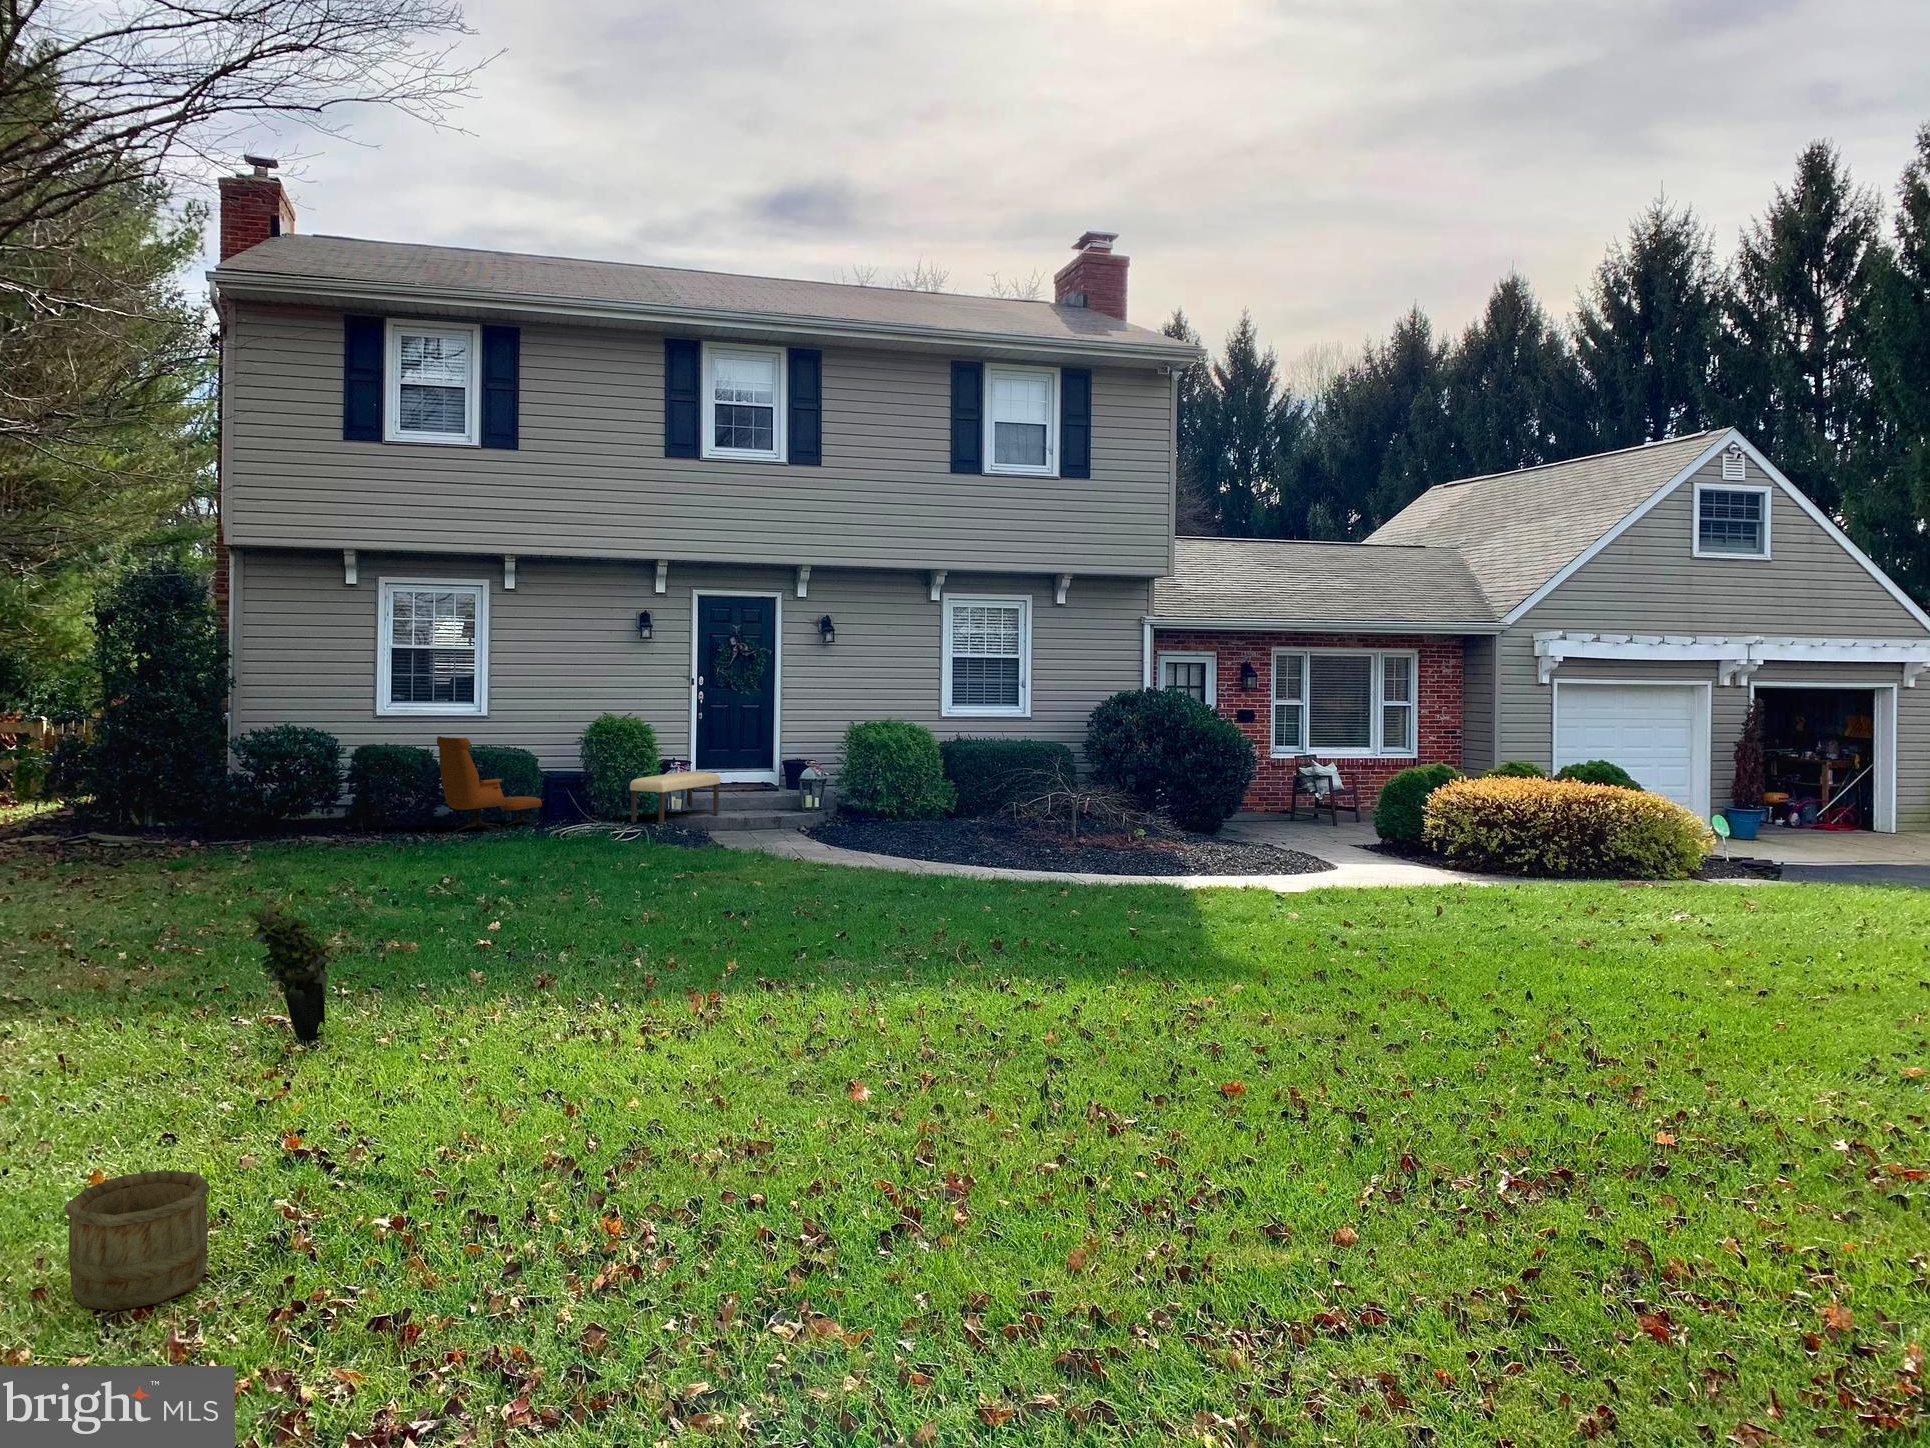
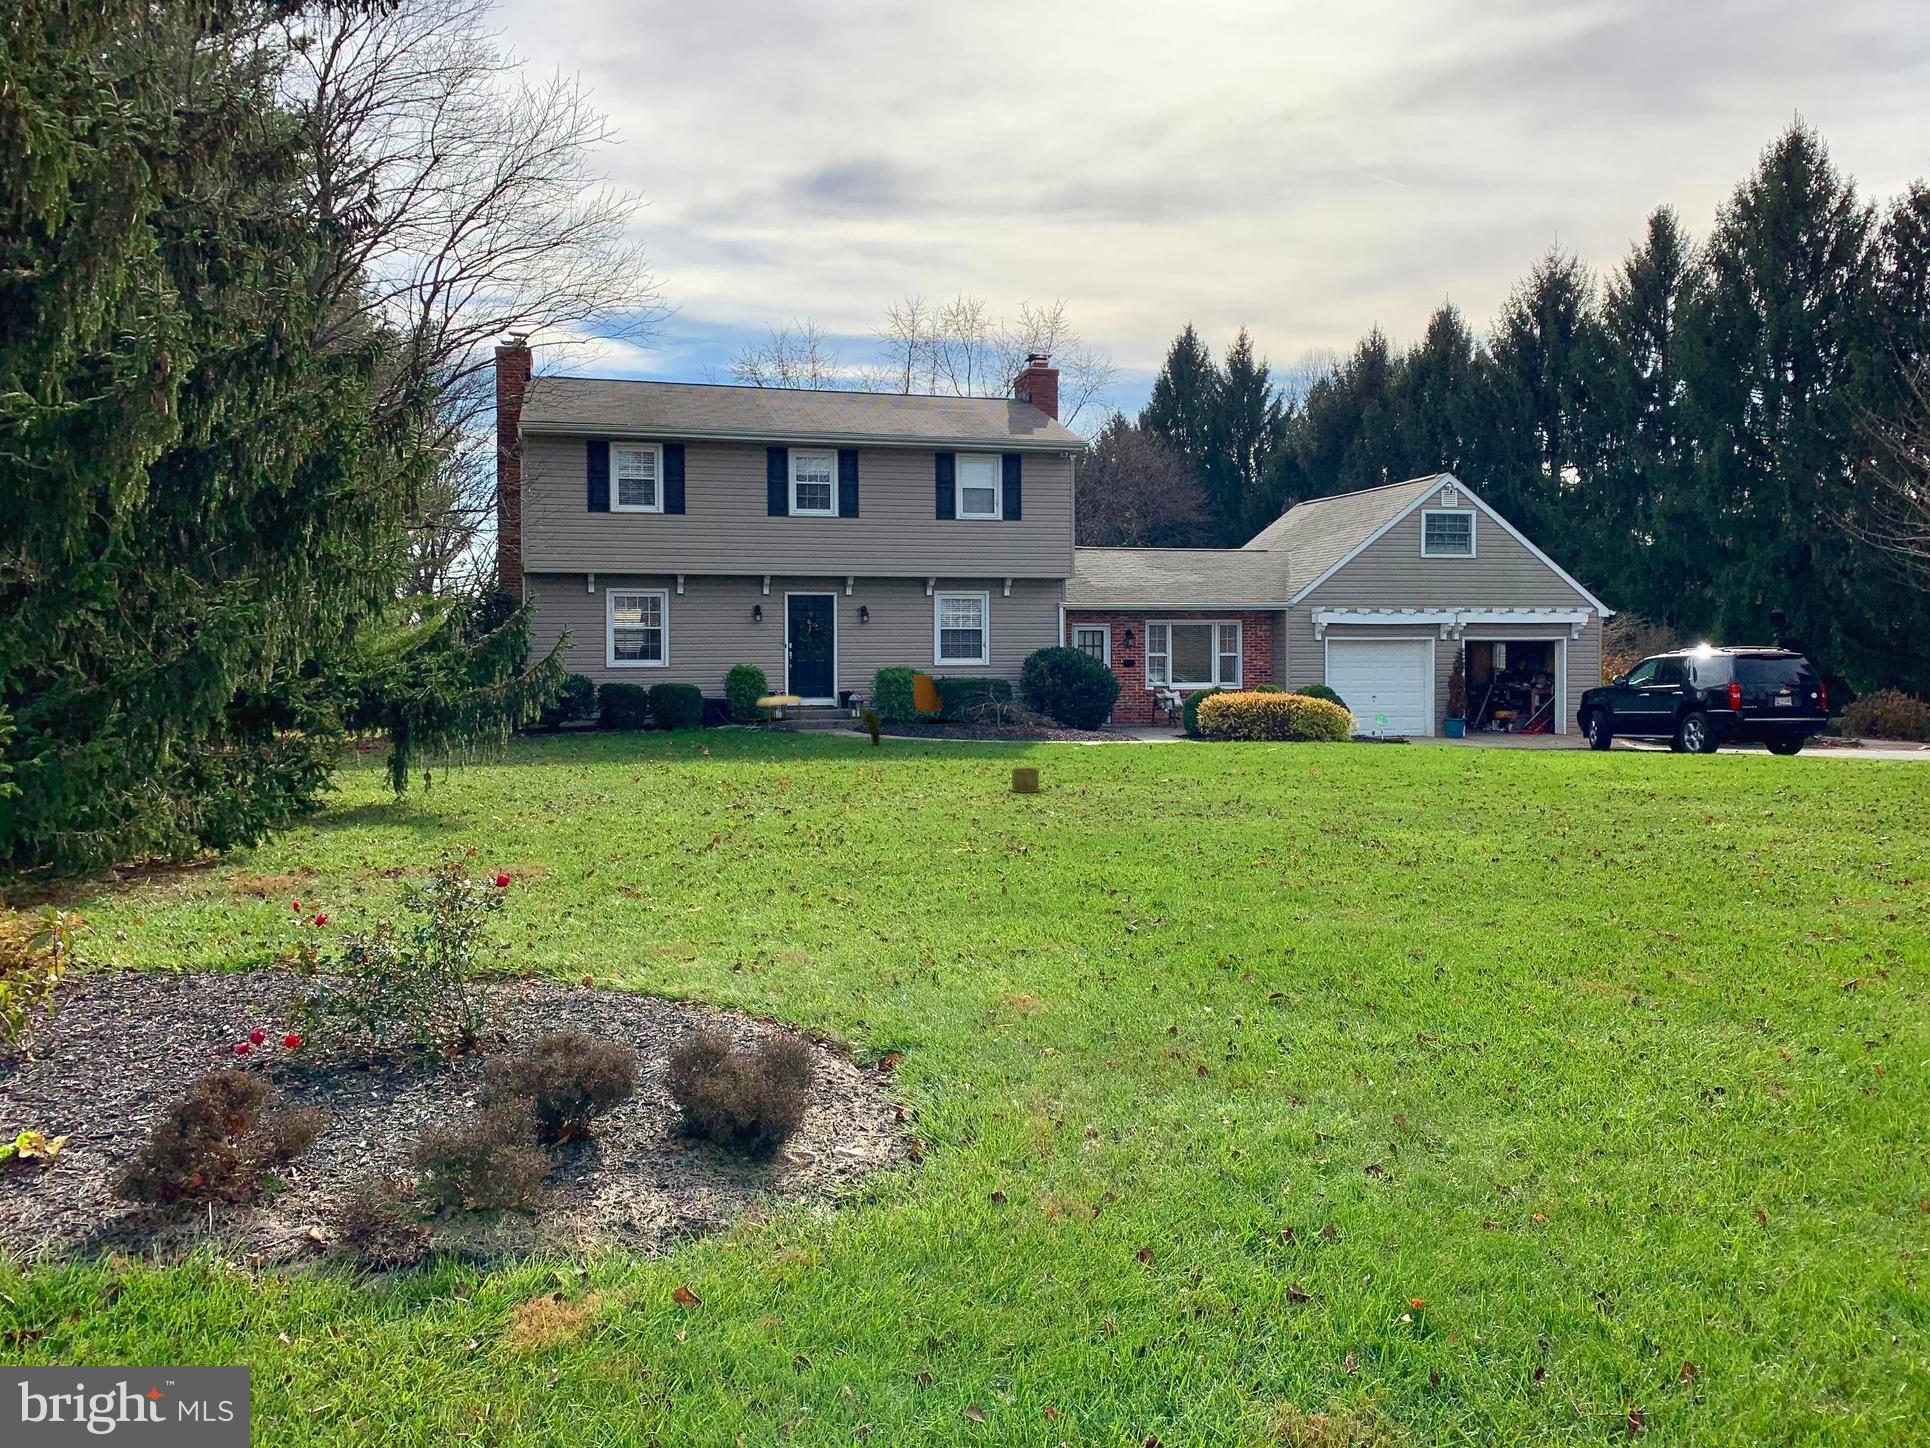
lounge chair: present [437,736,542,833] -> present [913,675,942,721]
potted plant: present [245,905,334,1040] -> present [861,708,880,744]
wooden bucket: present [64,1170,211,1311] -> present [1012,768,1039,793]

